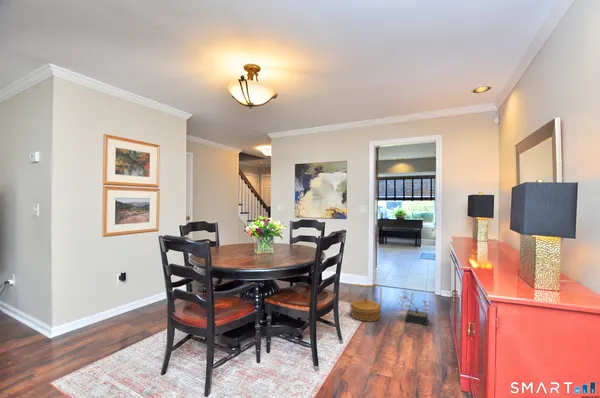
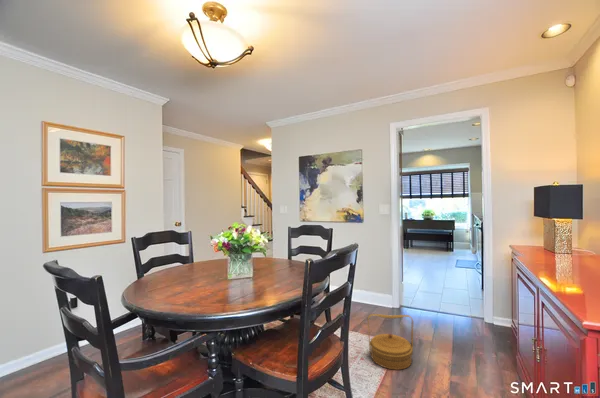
decorative plant: present [401,291,430,325] -> none [438,323,494,378]

